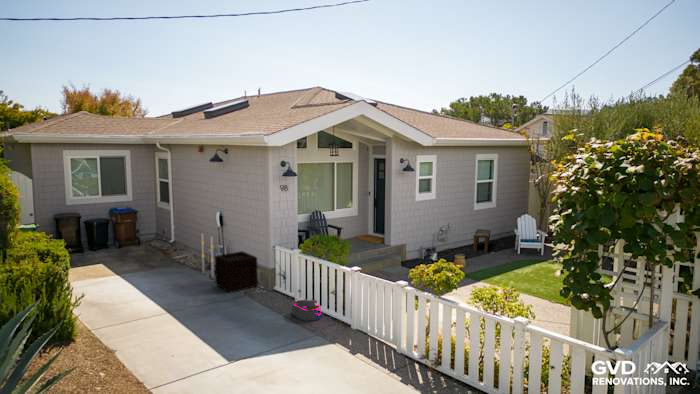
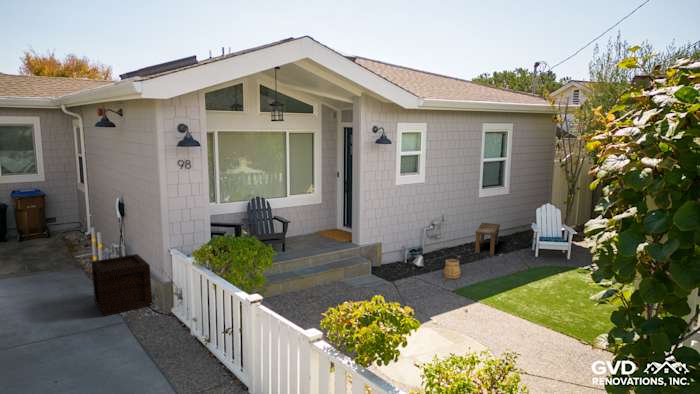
storage bin: present [291,300,323,322] -> none [167,337,214,377]

